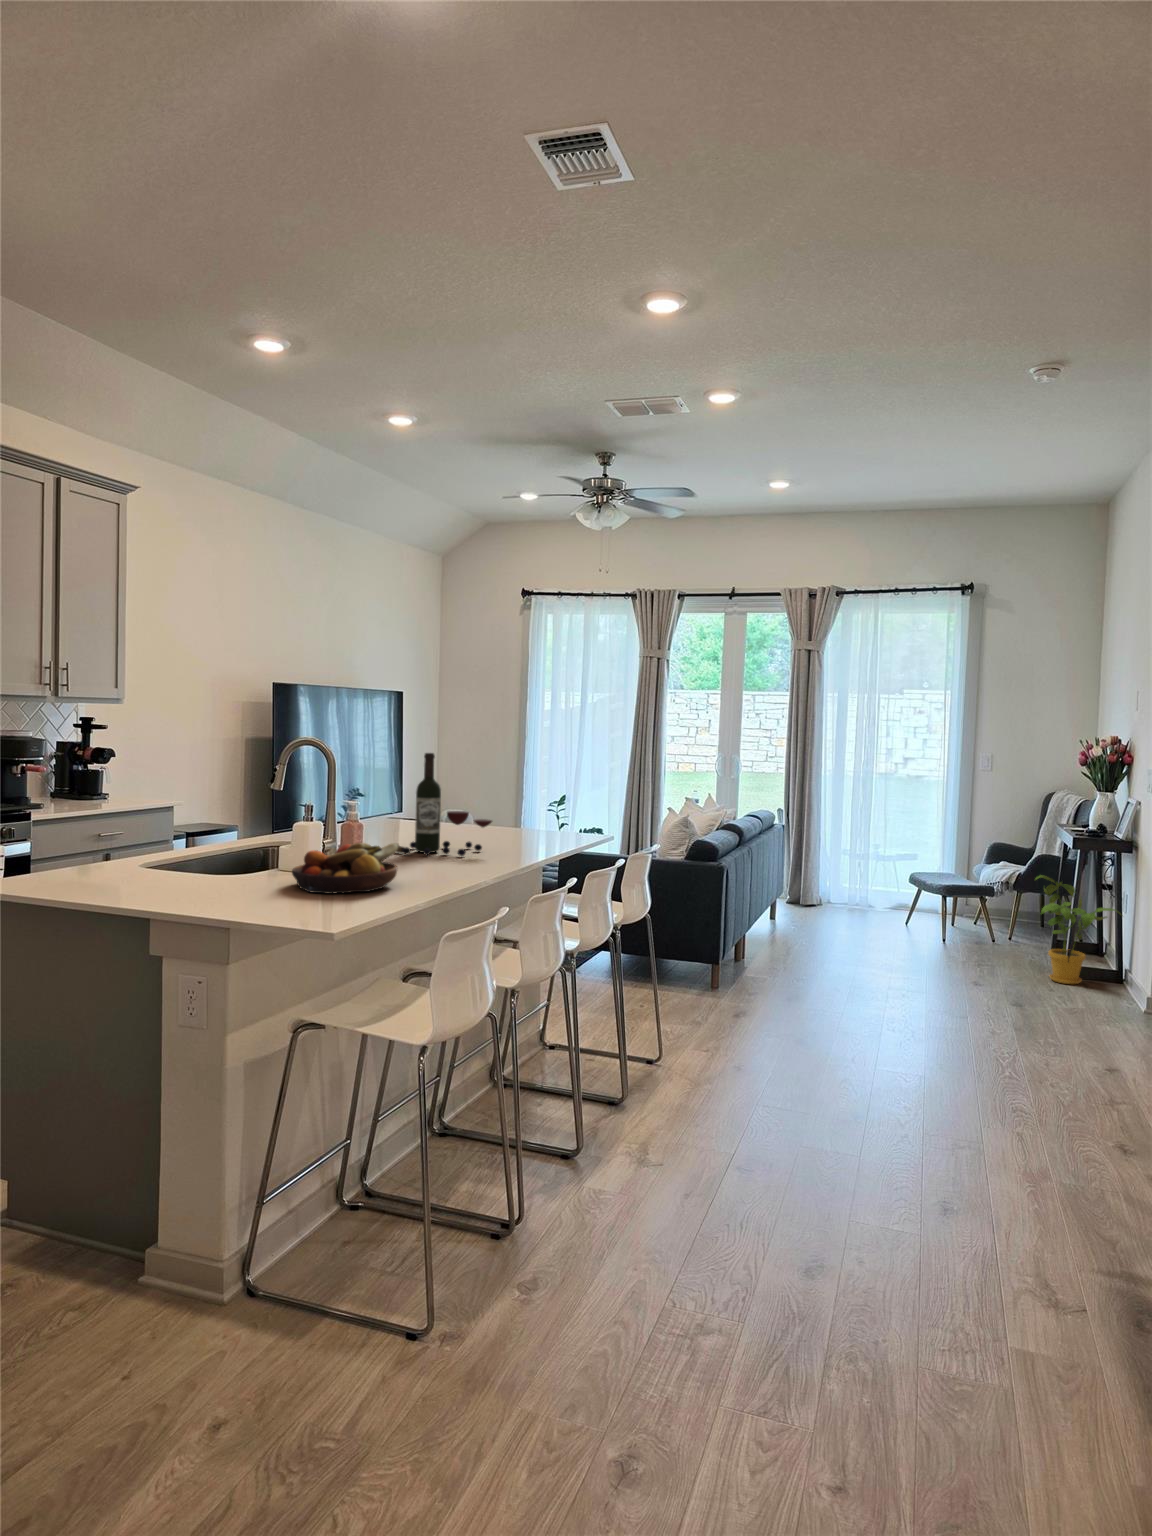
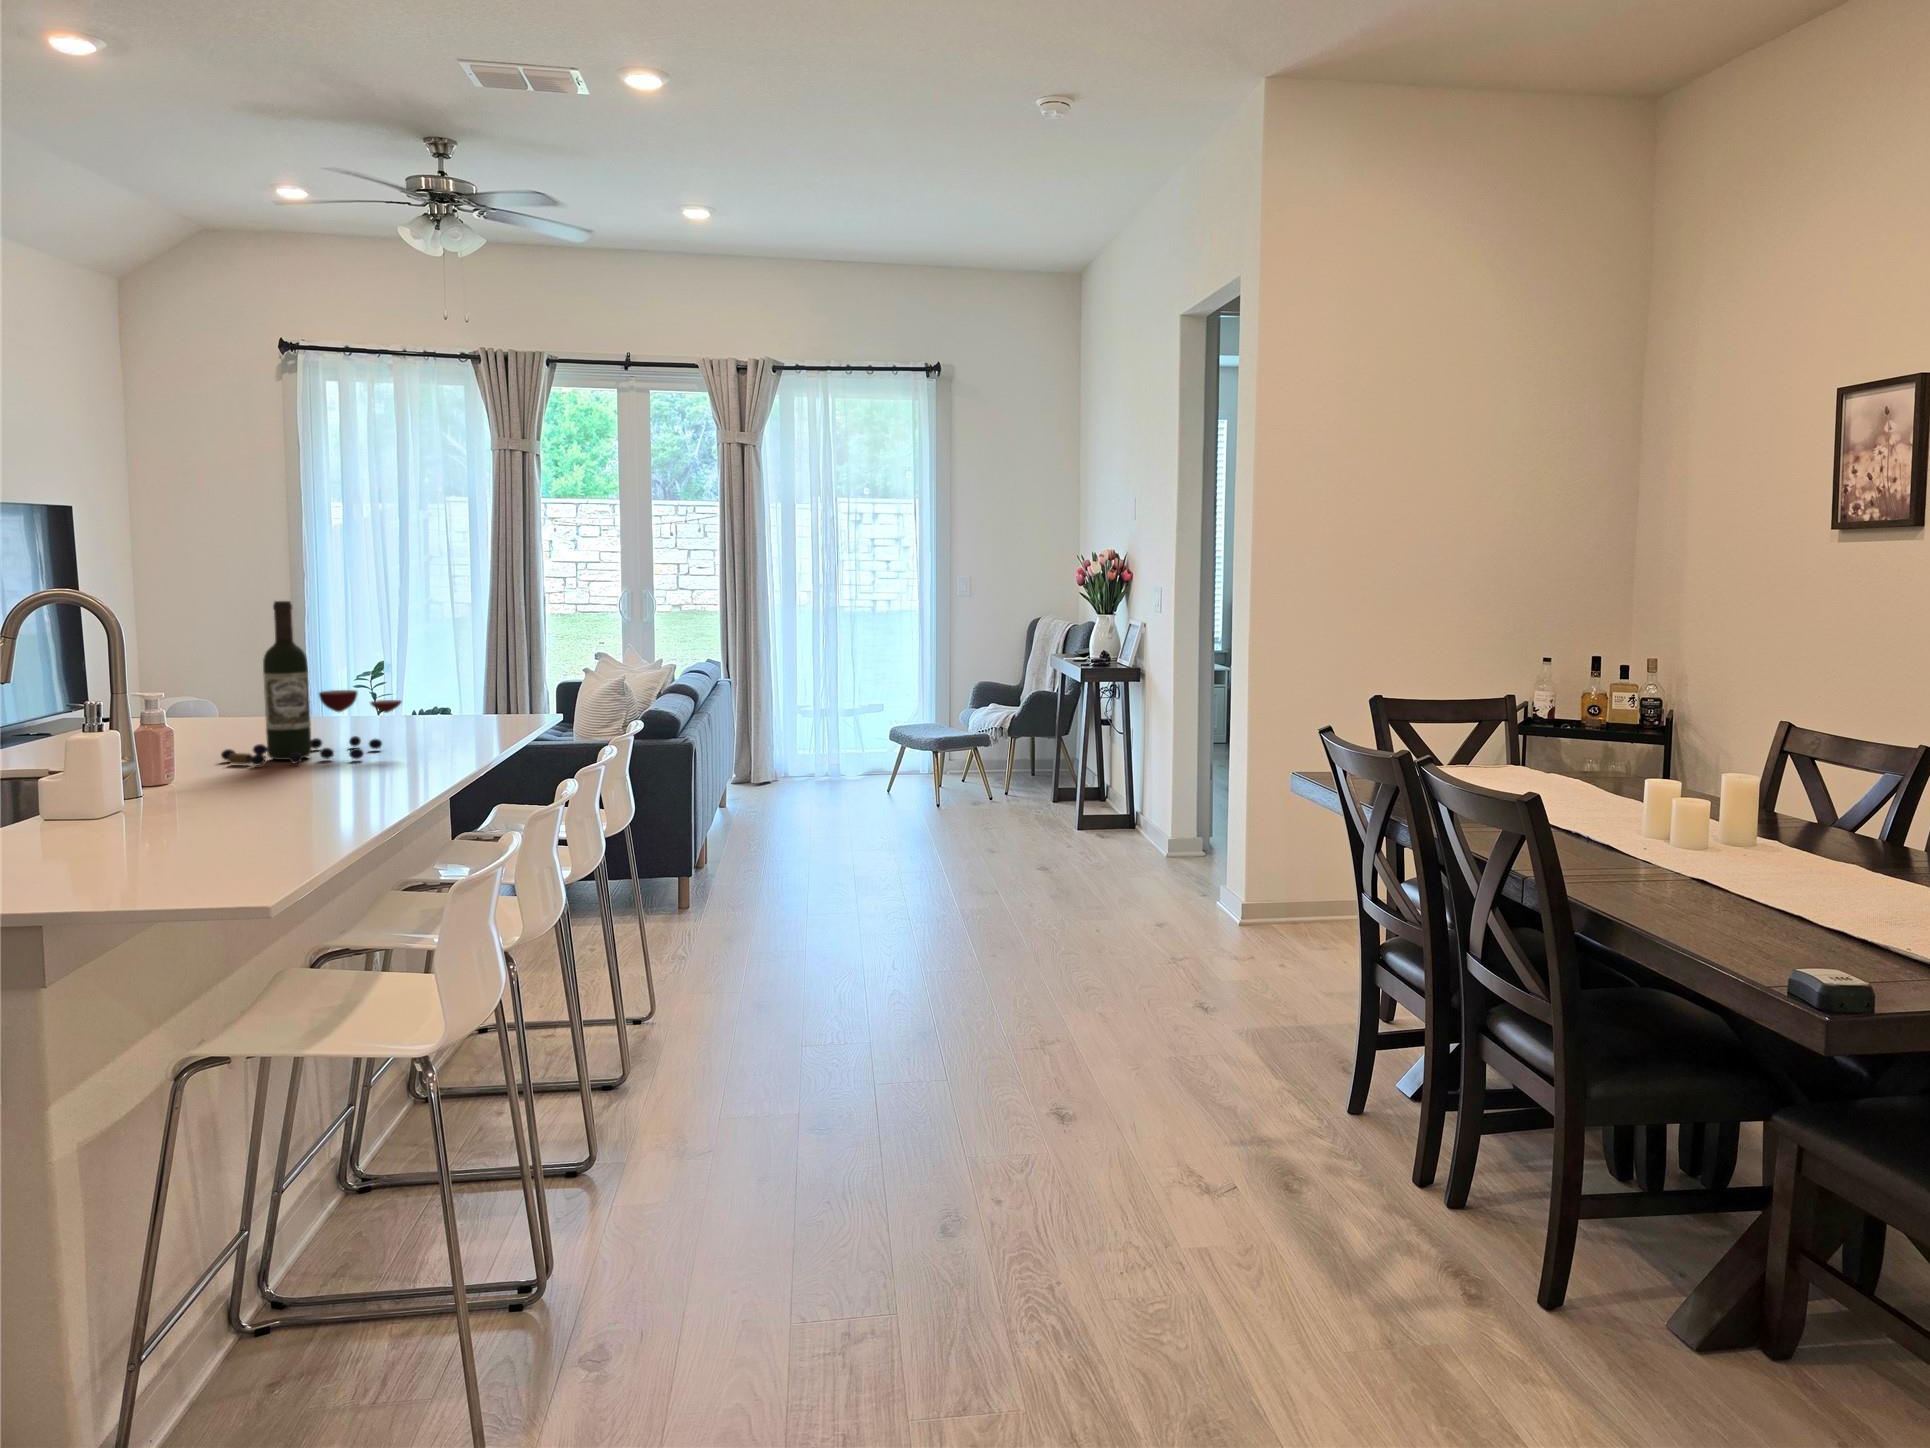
fruit bowl: present [292,843,399,894] -> none [98,748,298,844]
house plant: present [1036,875,1118,984] -> none [1045,716,1139,839]

